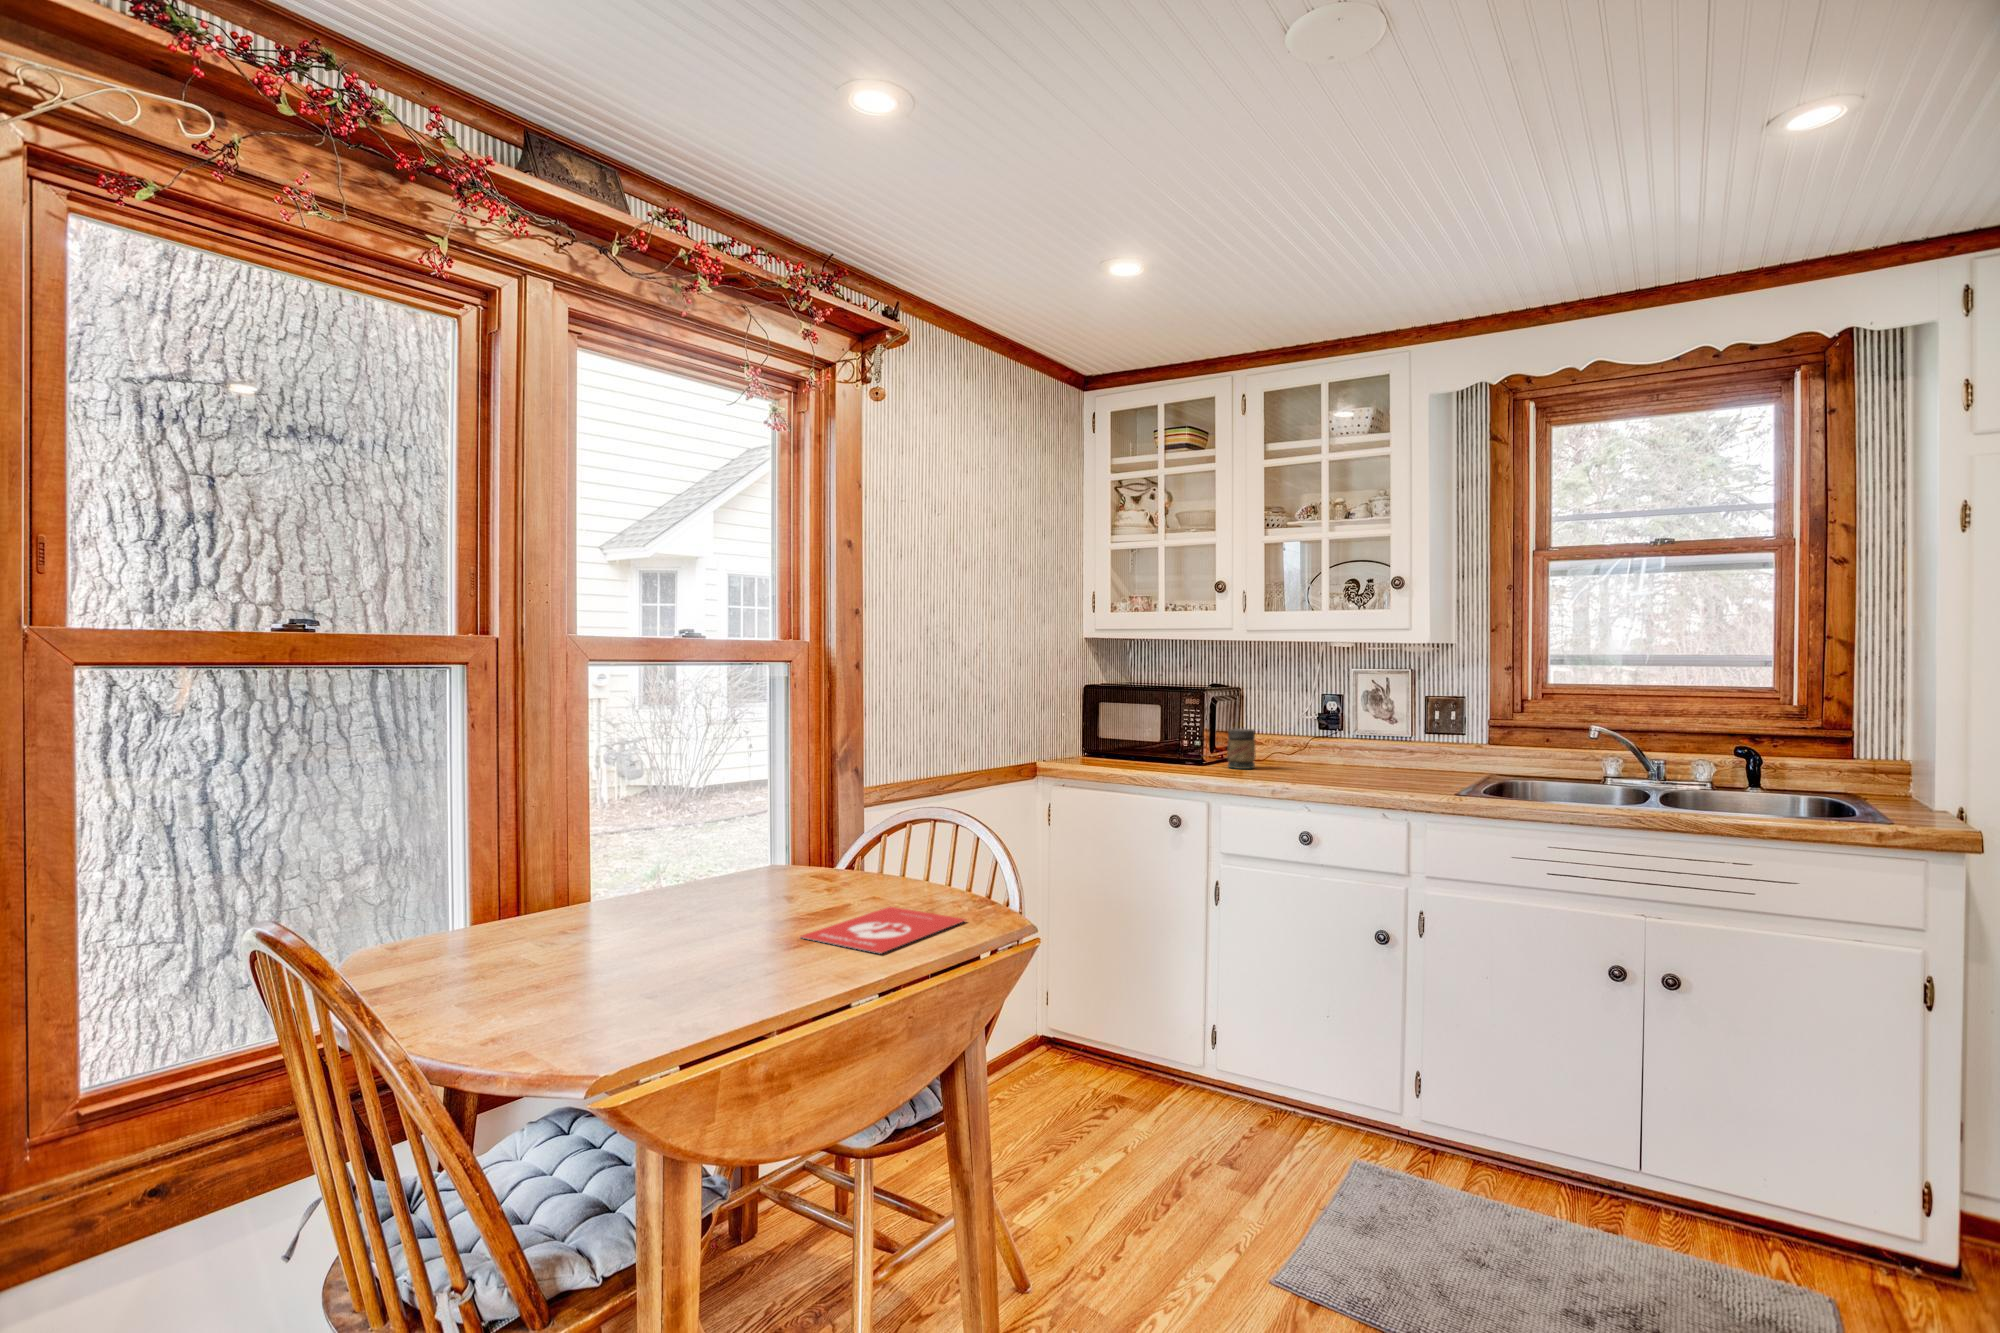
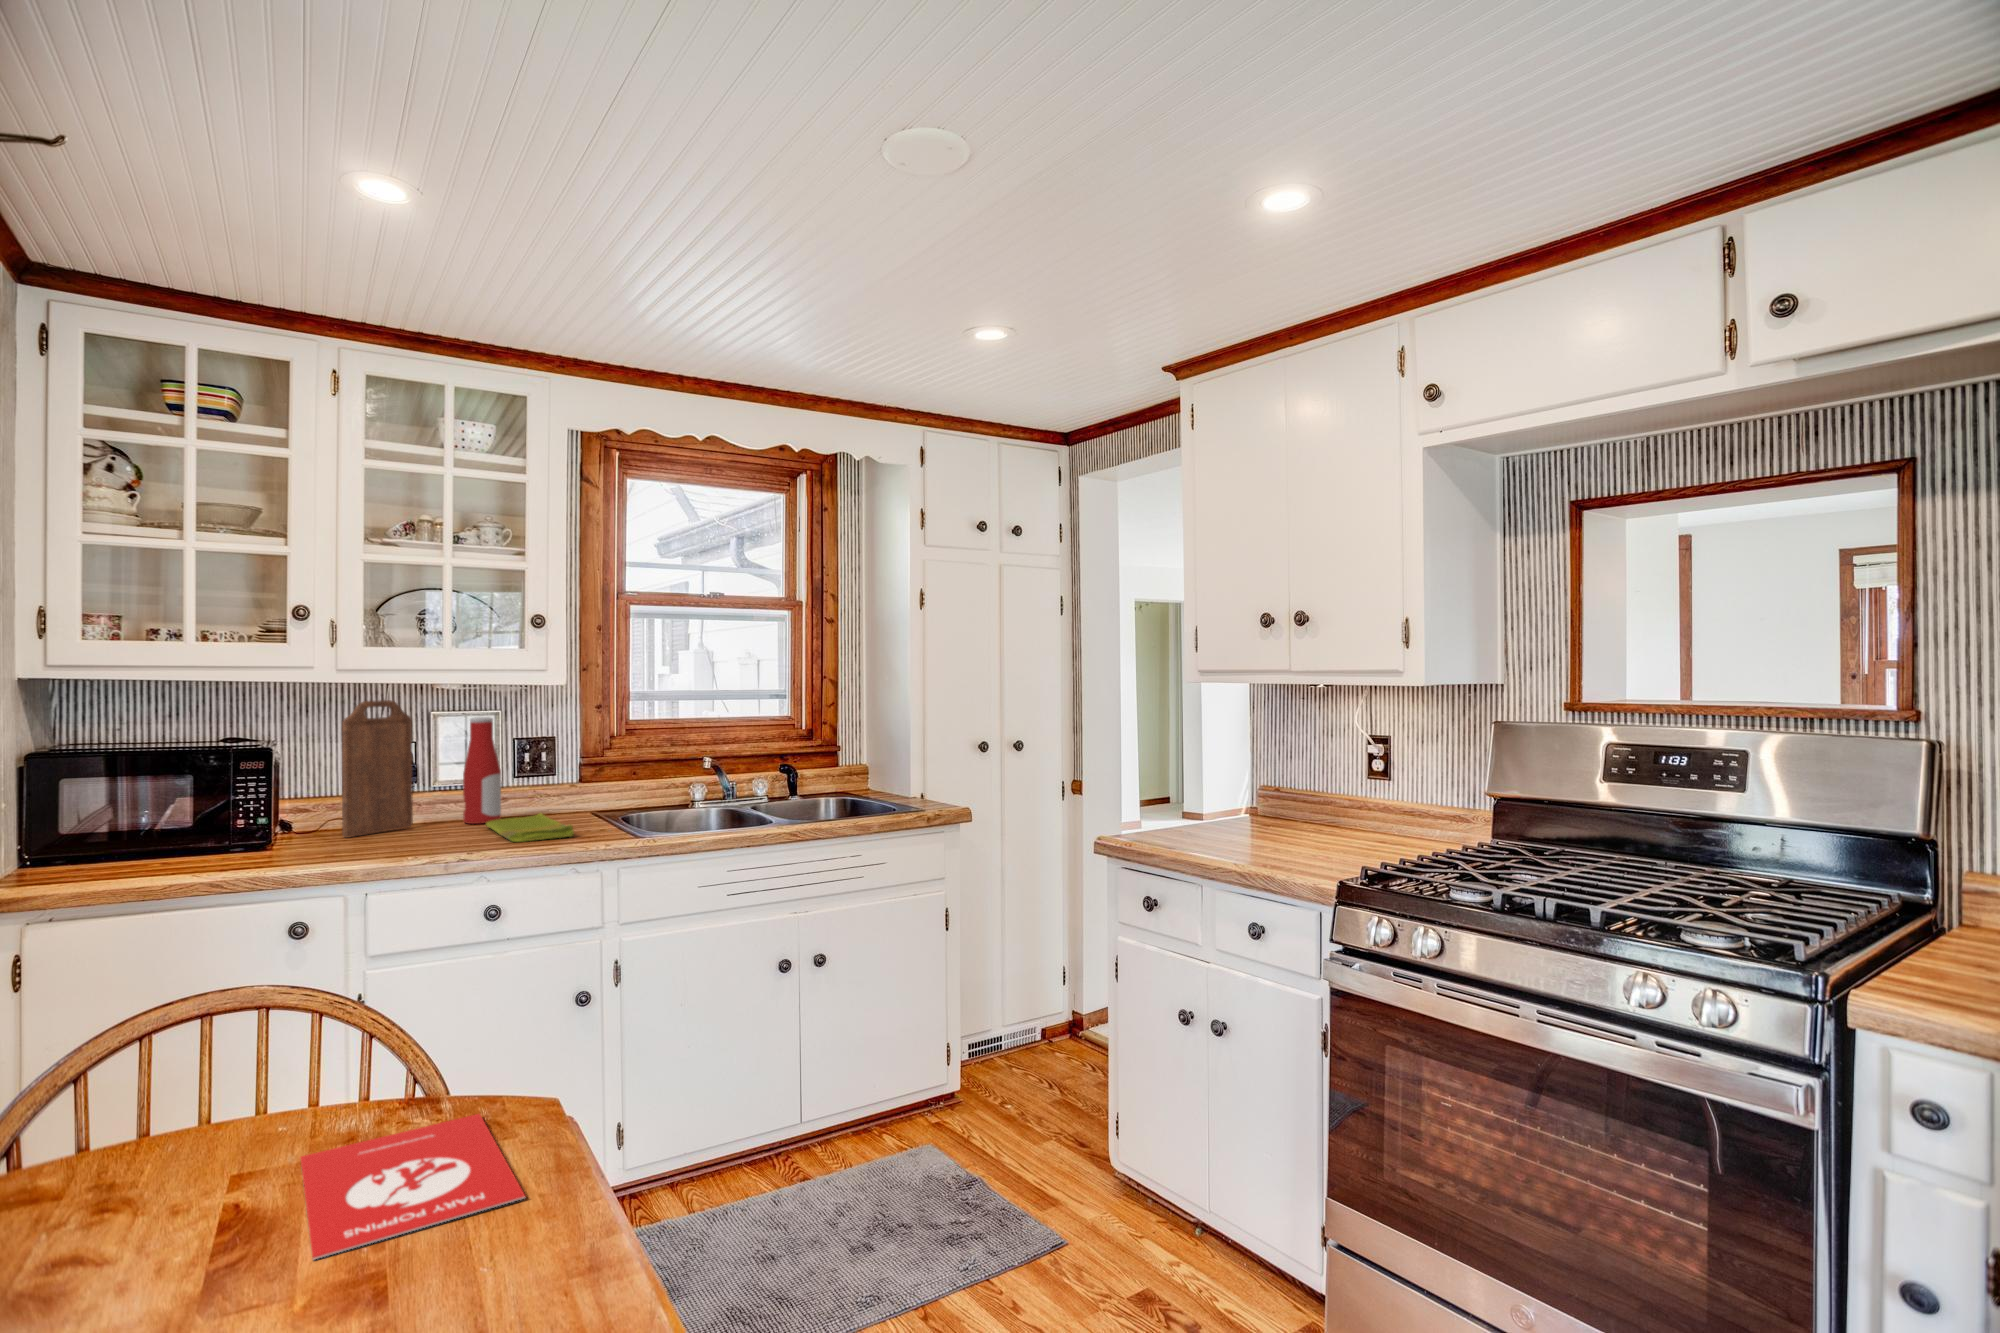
cutting board: none [1269,658,1331,765] -> present [342,700,413,838]
bottle: none [1373,675,1406,770] -> present [463,717,501,824]
jar: present [1227,729,1256,769] -> none [306,794,349,848]
dish towel: none [1343,766,1425,787] -> present [486,813,574,842]

